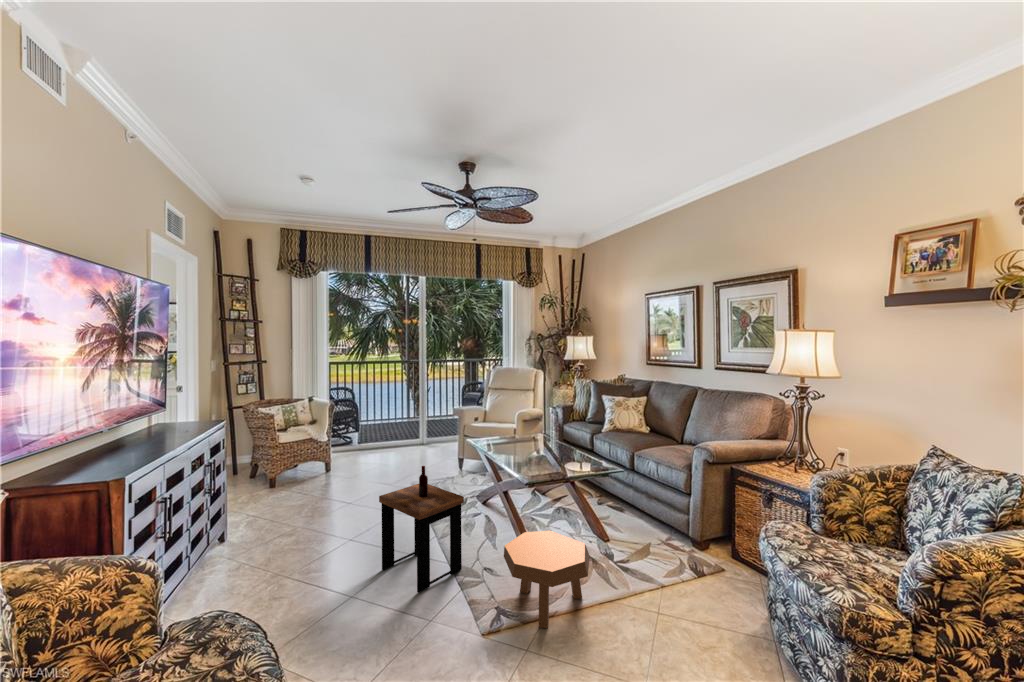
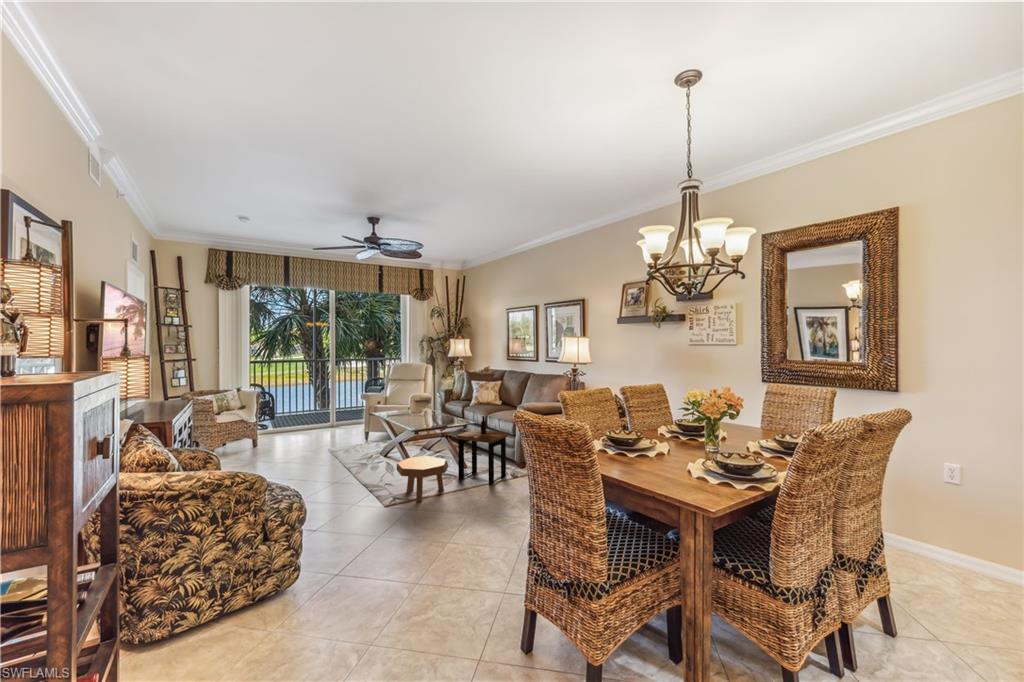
side table: present [379,466,464,593] -> present [456,416,508,486]

